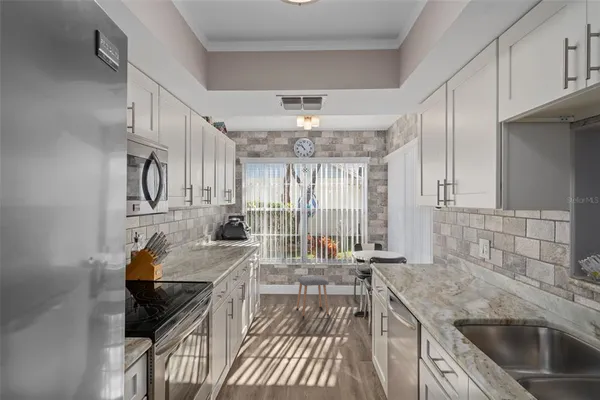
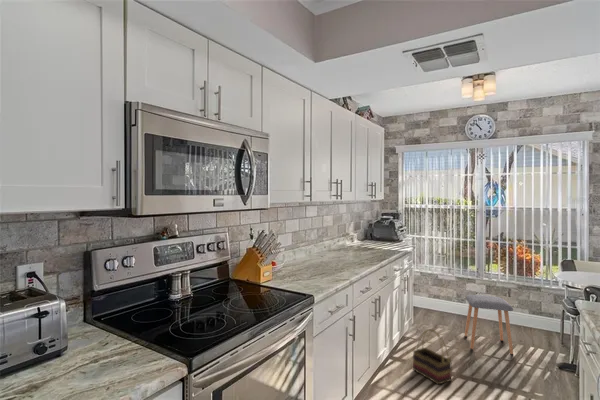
basket: none [268,305,296,343] -> present [413,329,452,384]

